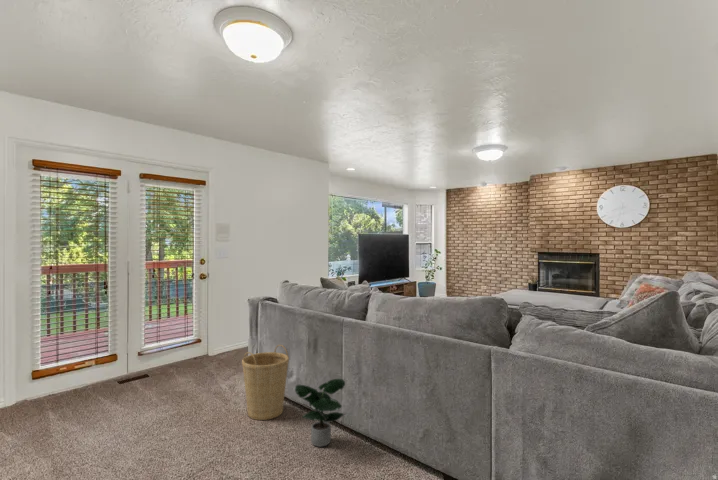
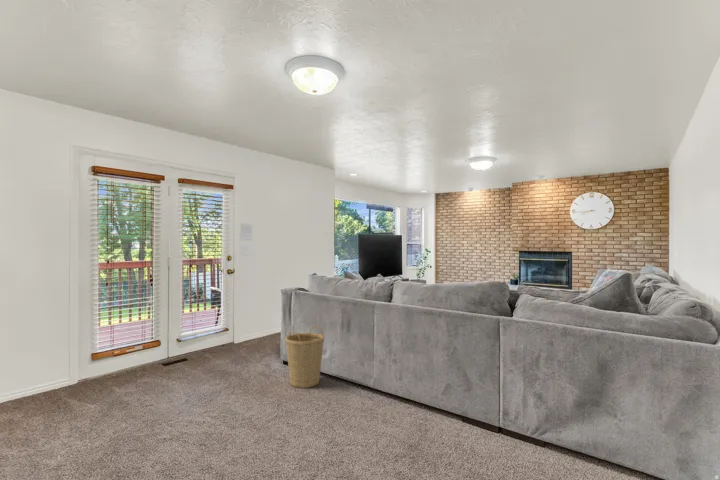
potted plant: present [295,379,345,447] -> none [337,350,378,404]

